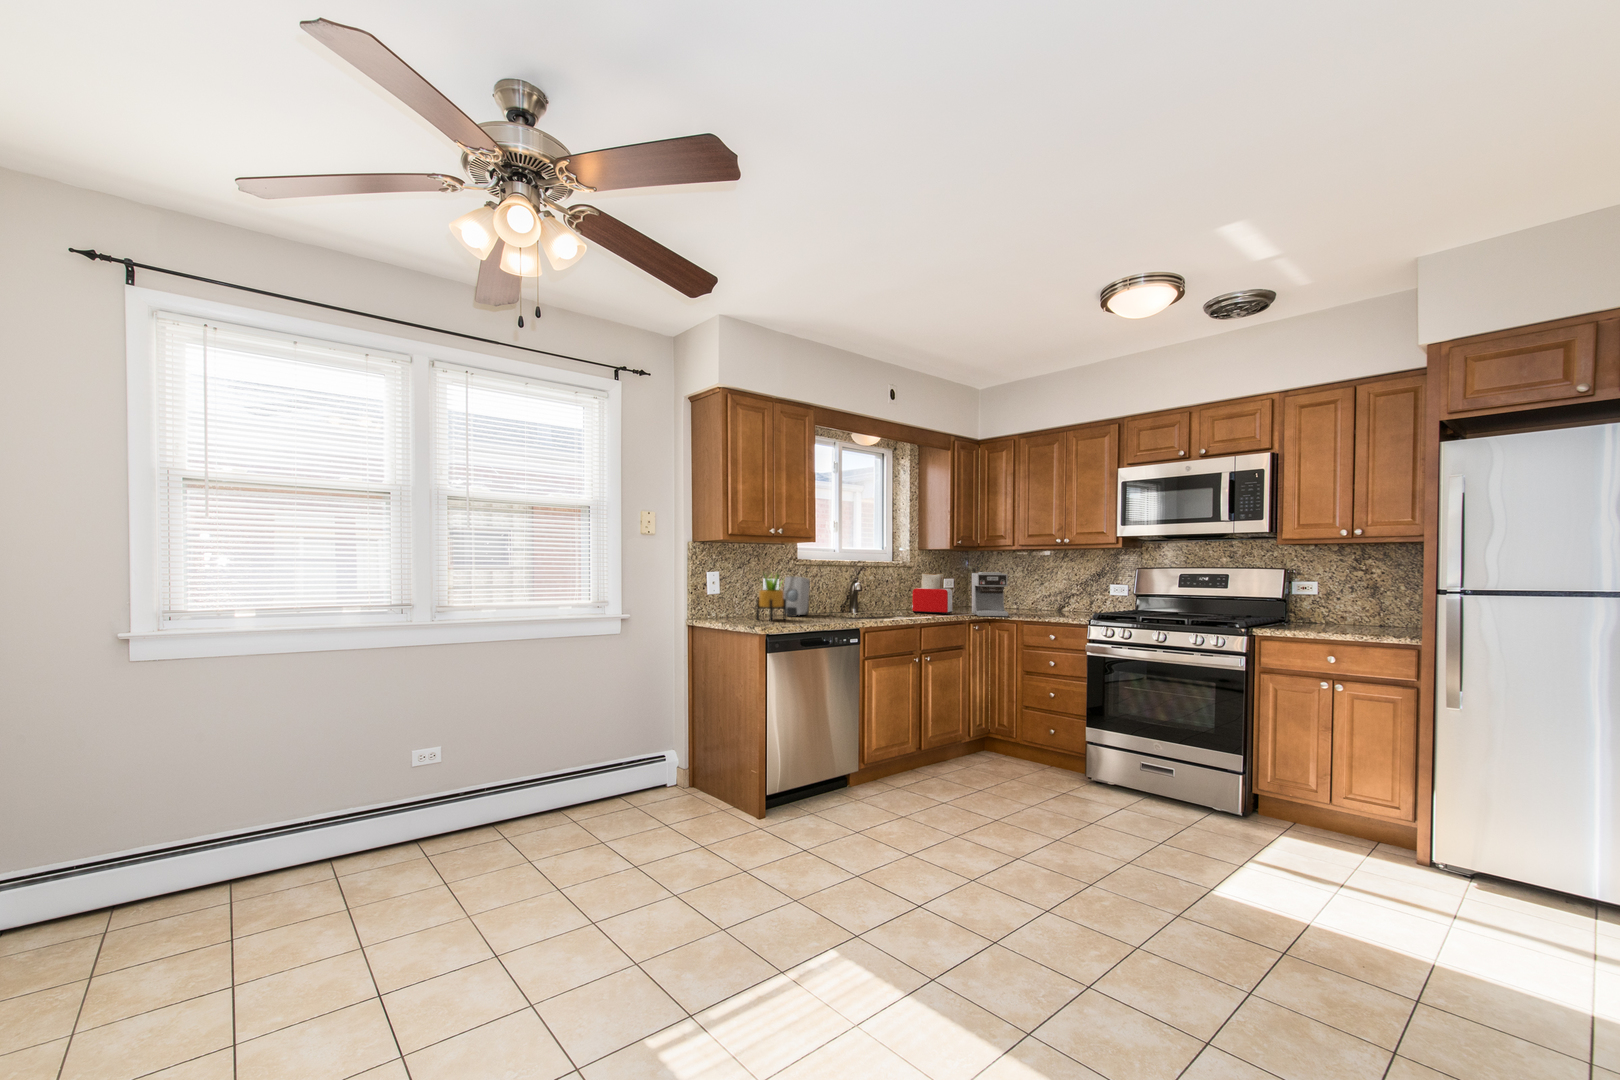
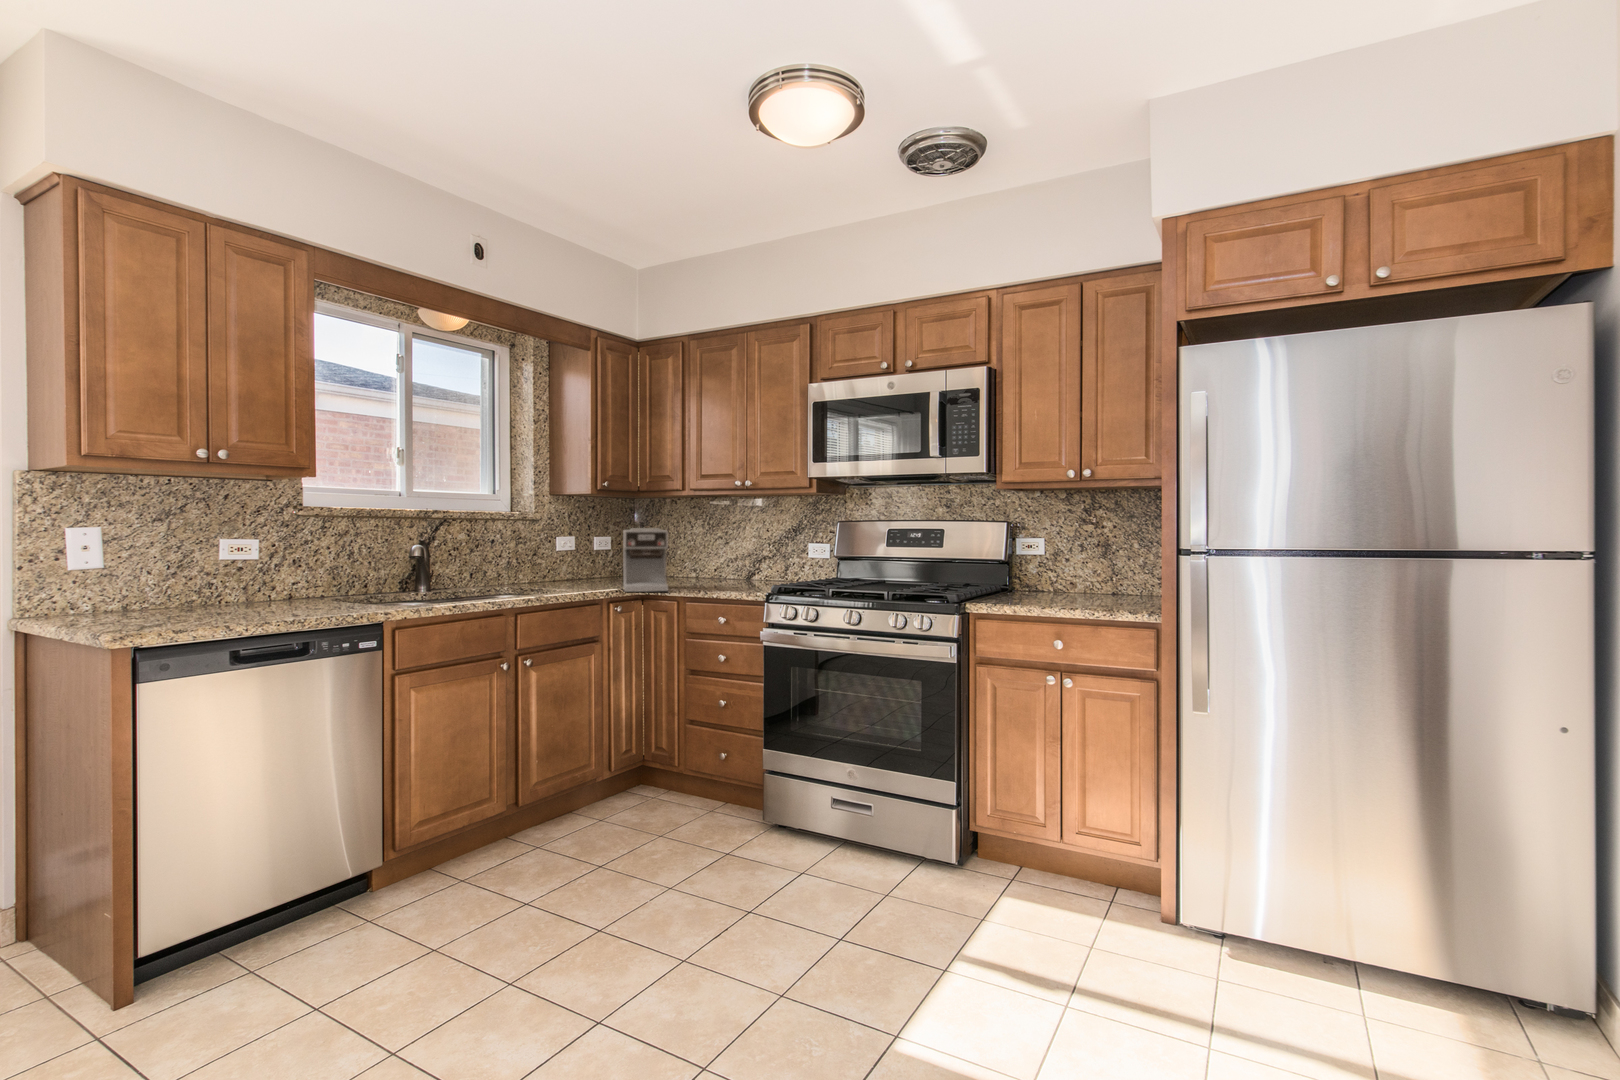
toaster: present [912,573,952,614] -> none [526,530,589,591]
potted plant: present [756,575,786,620] -> none [177,524,247,617]
soap dispenser: present [784,577,810,617] -> none [263,537,324,605]

